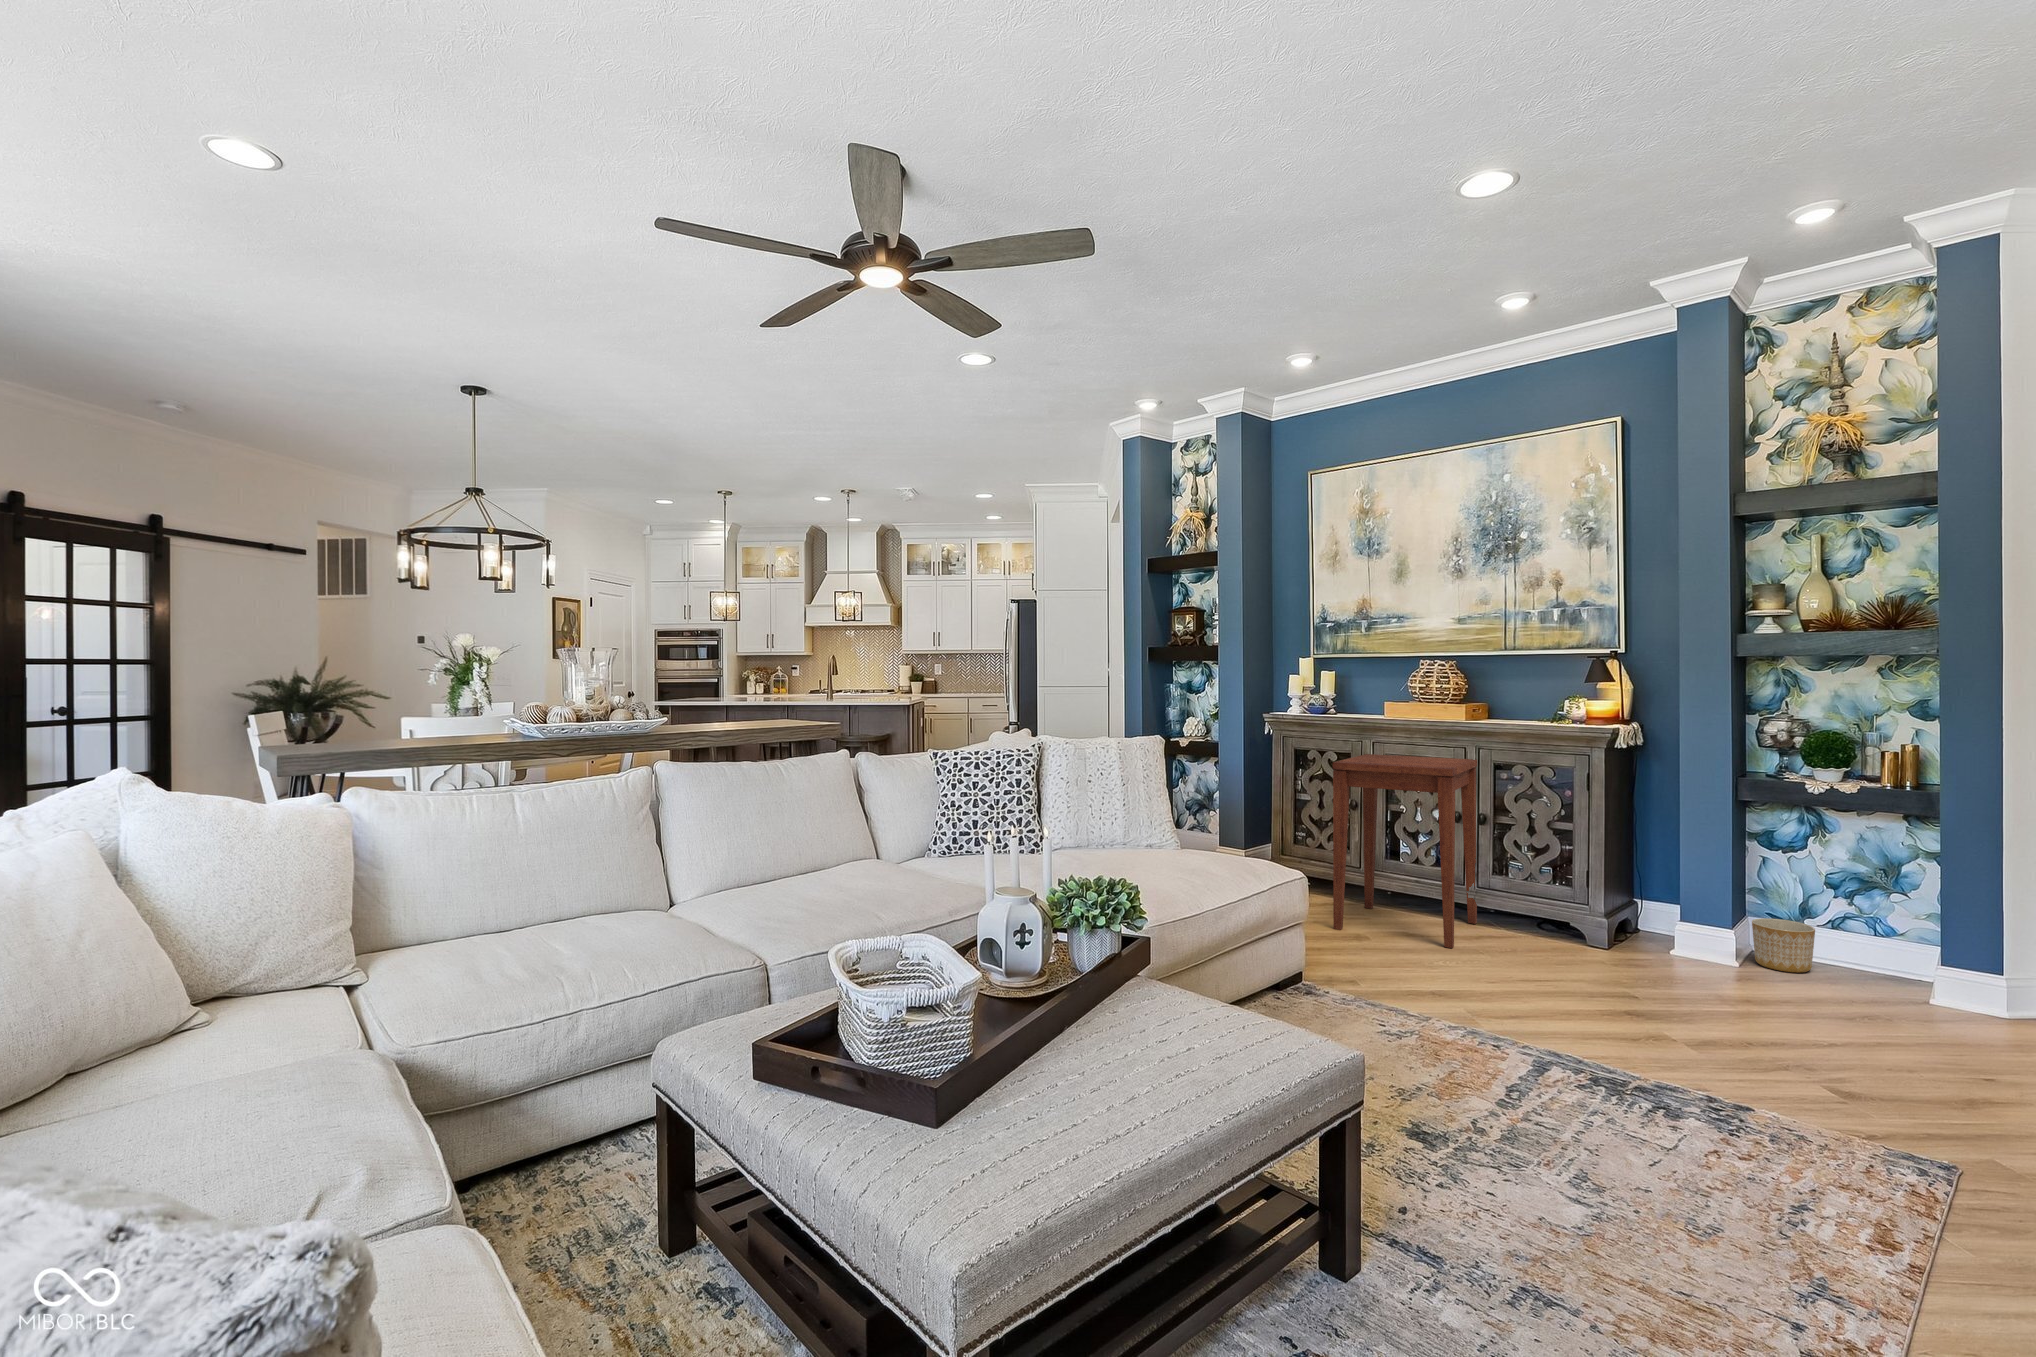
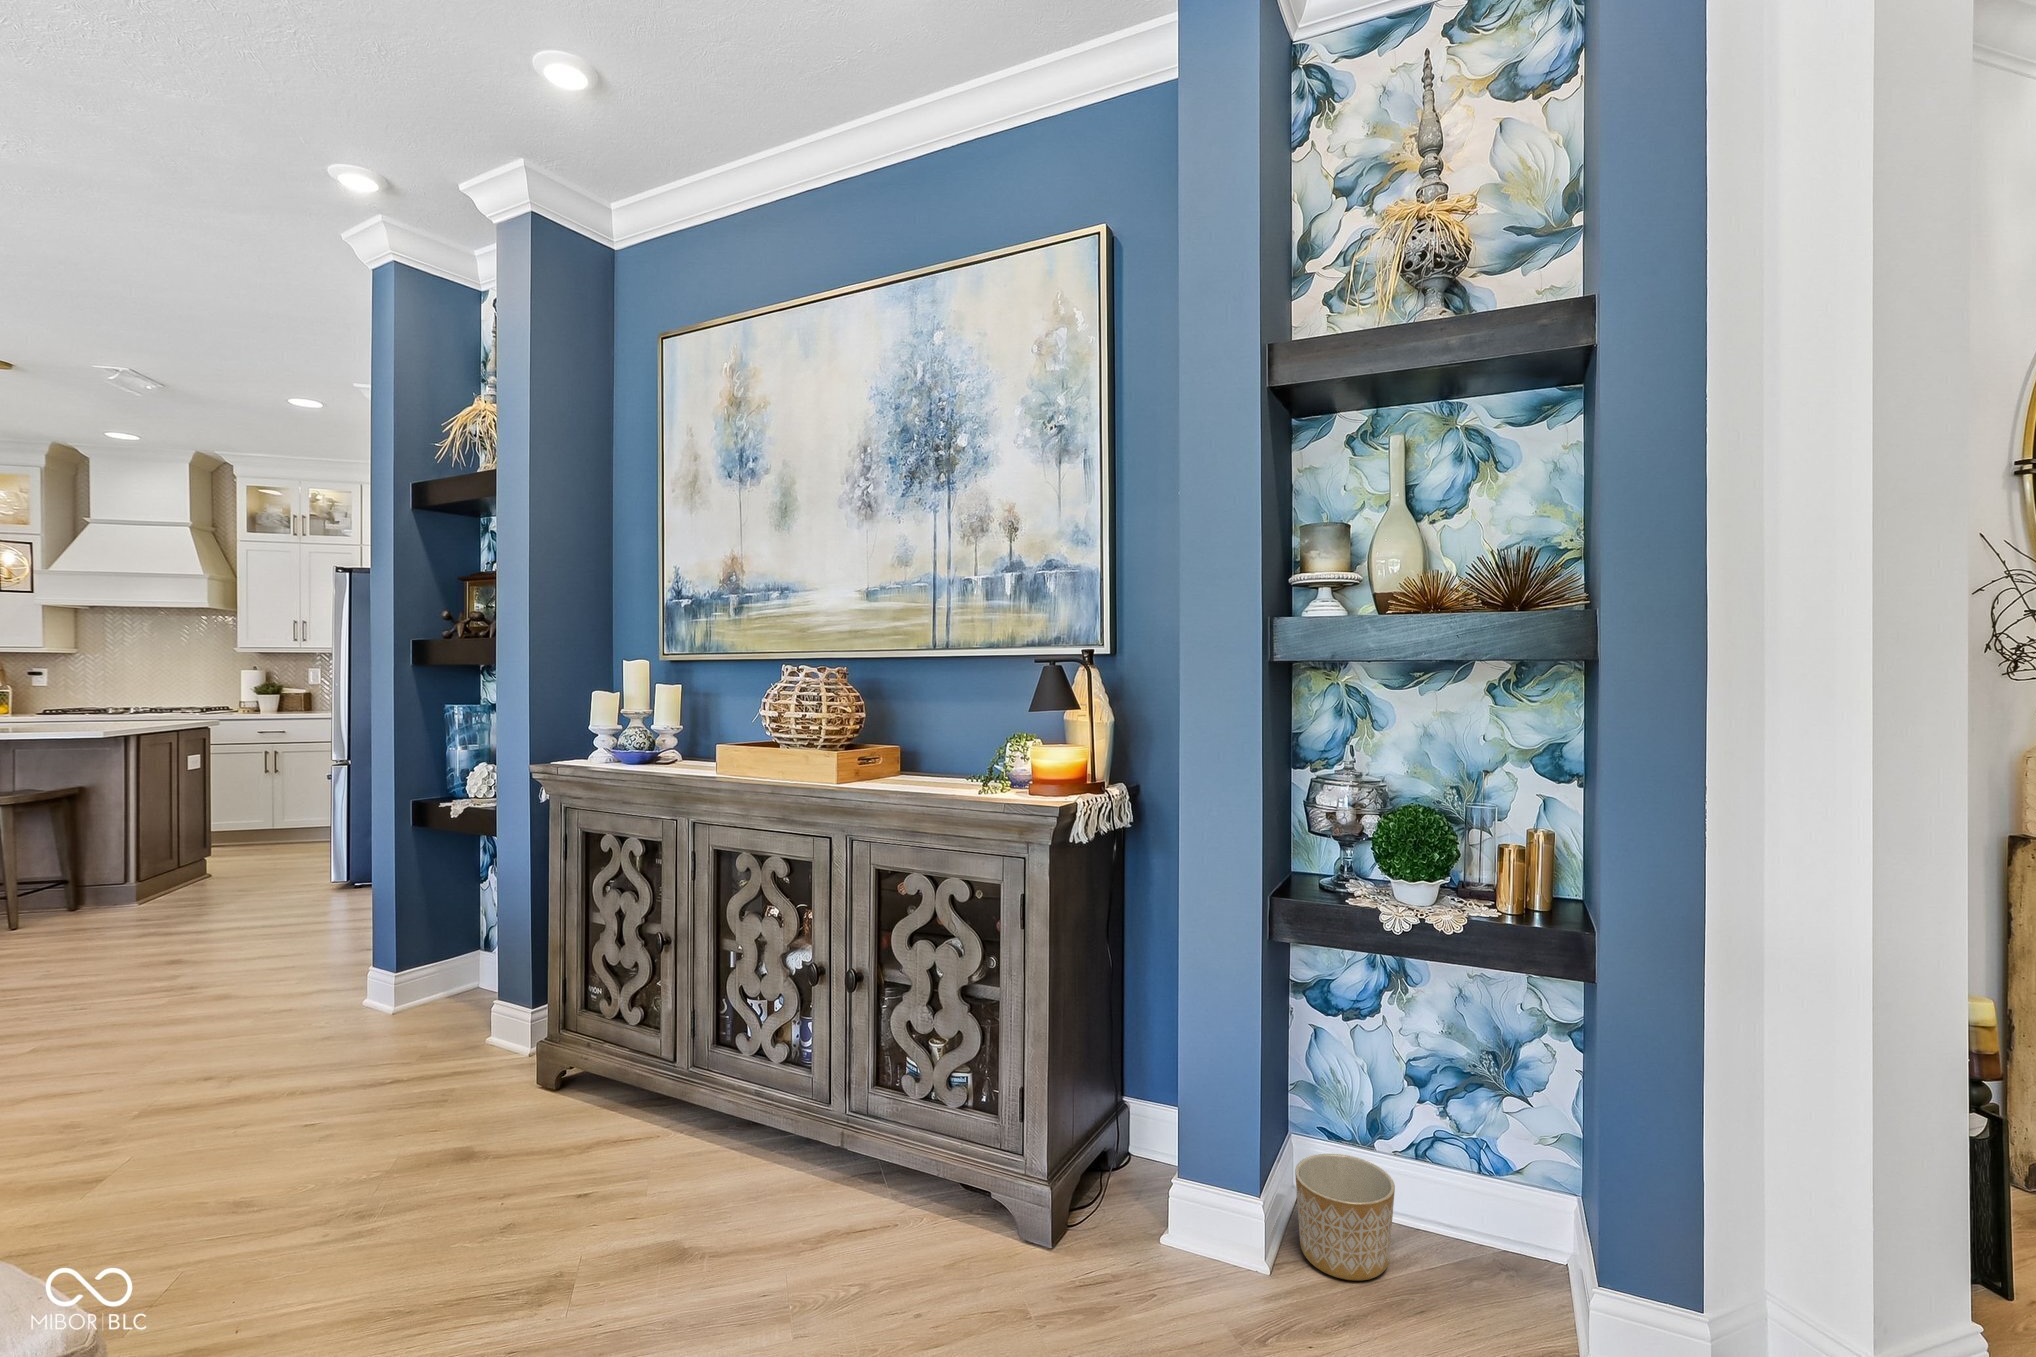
side table: present [1333,754,1477,948] -> none [508,849,852,1322]

